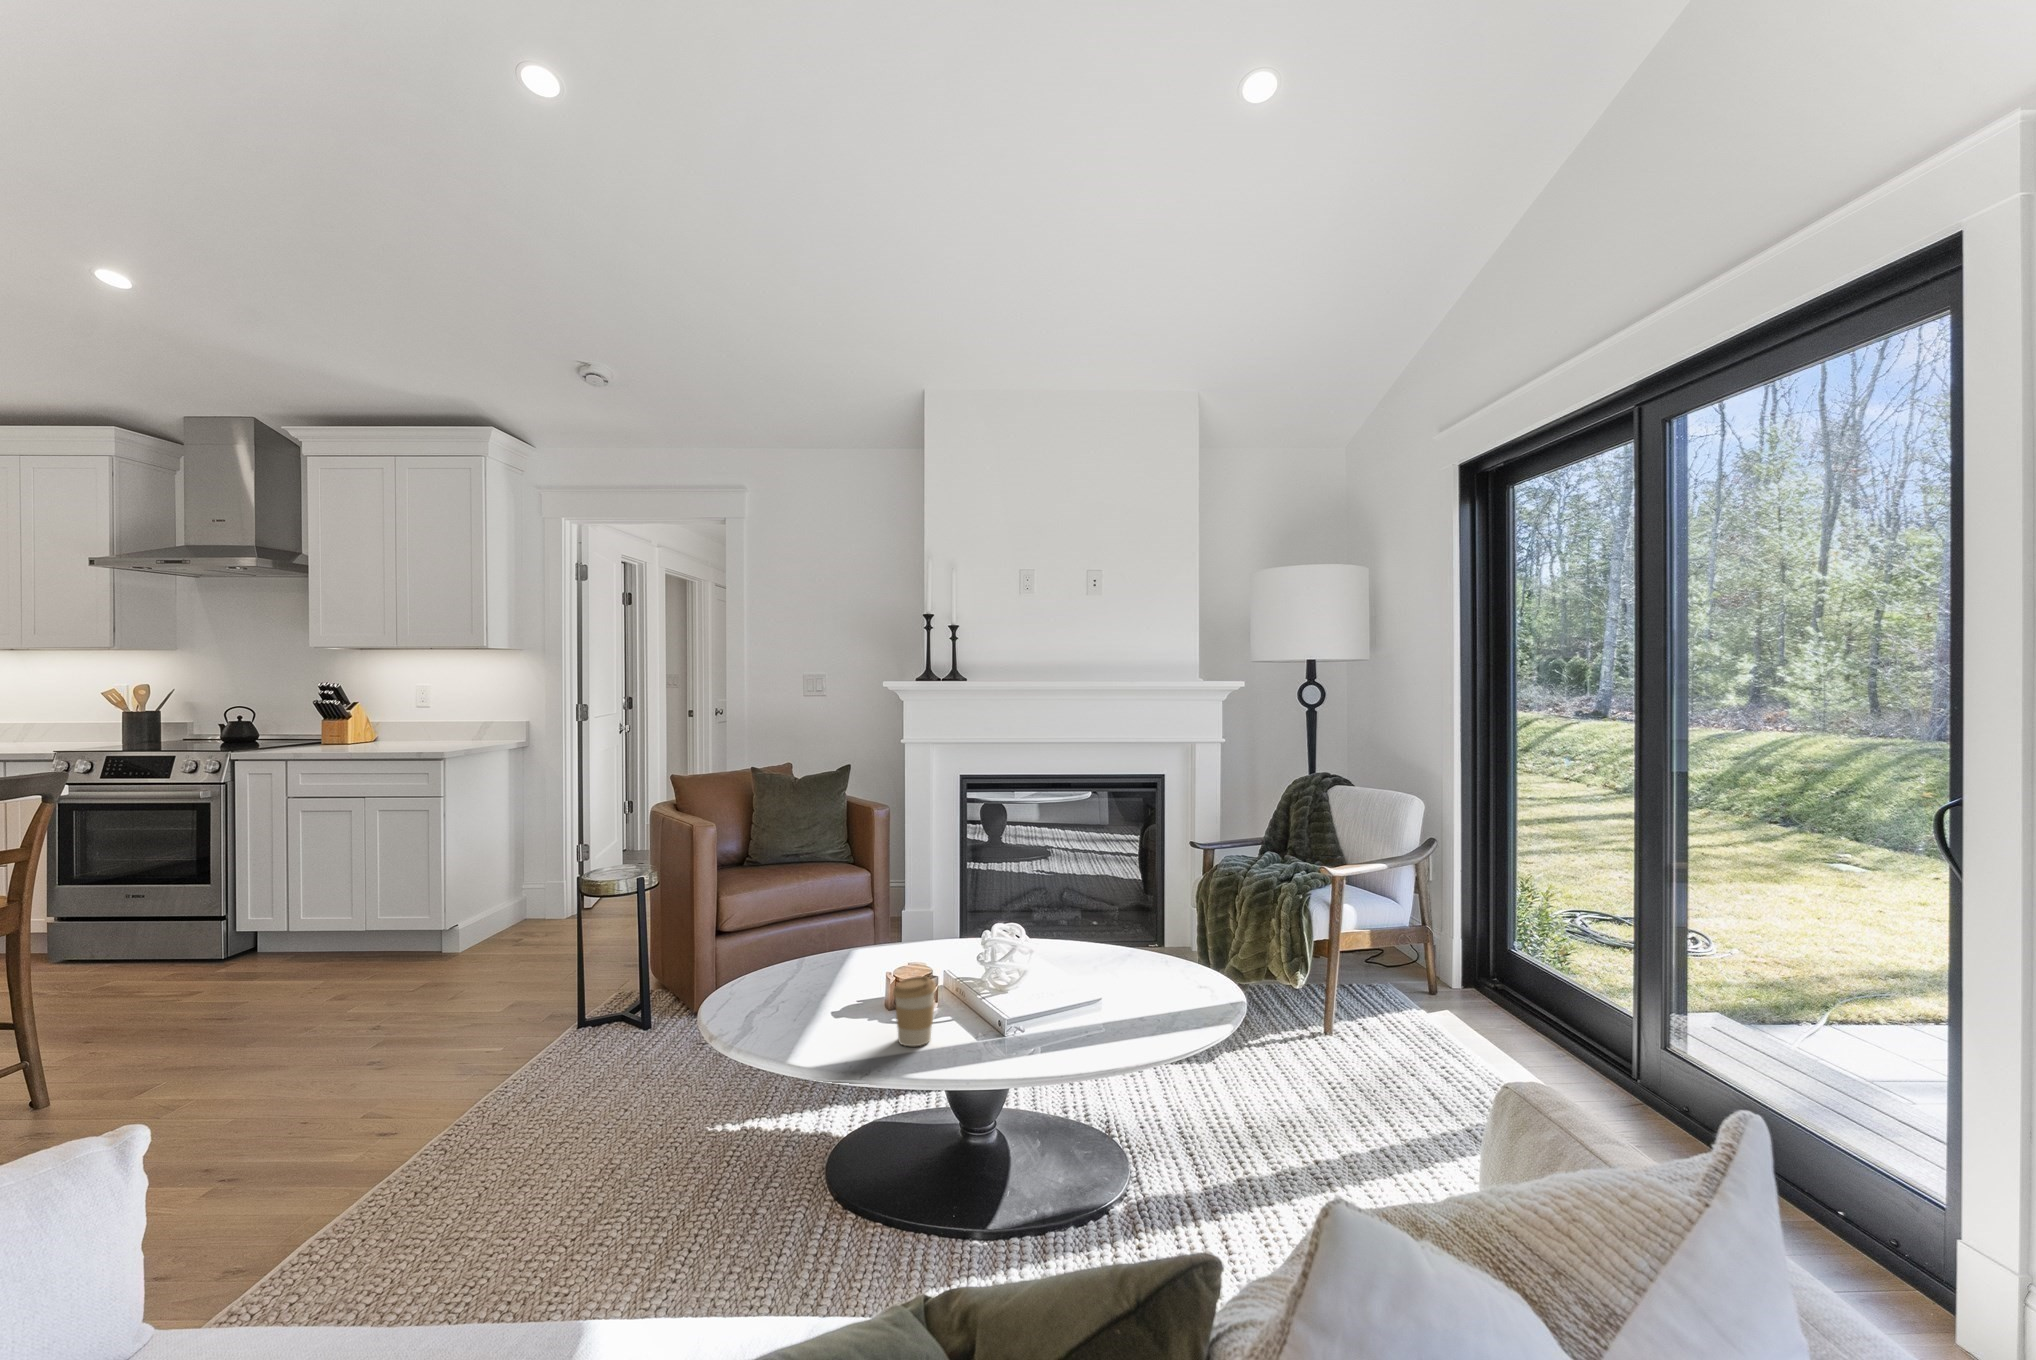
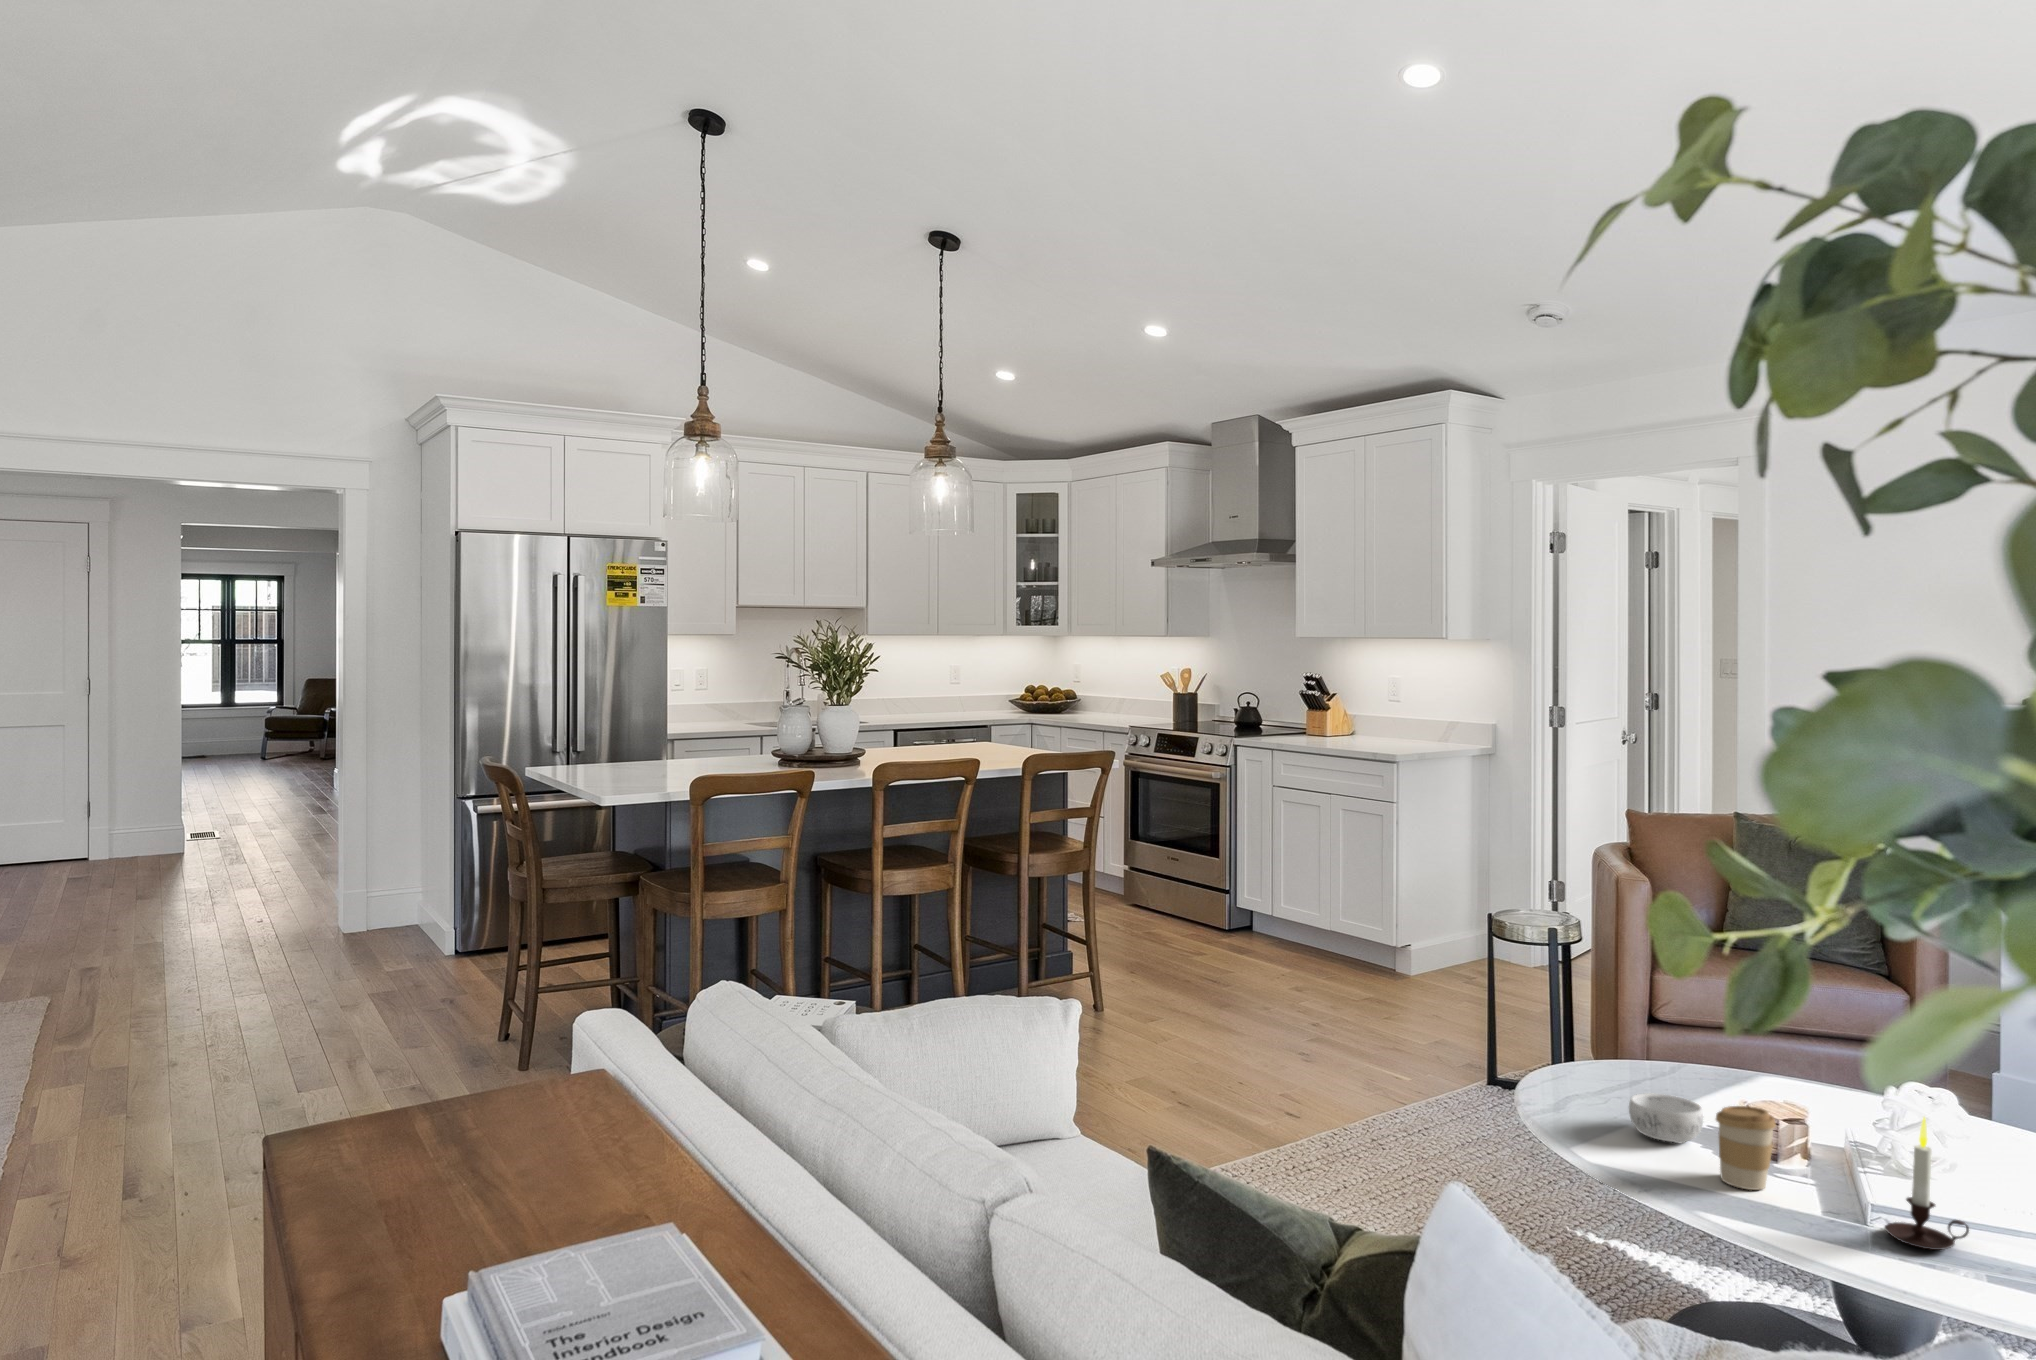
candle: none [1019,947,1062,1045] -> present [1885,1118,1969,1250]
decorative bowl: none [807,987,865,1029] -> present [1629,1093,1703,1143]

